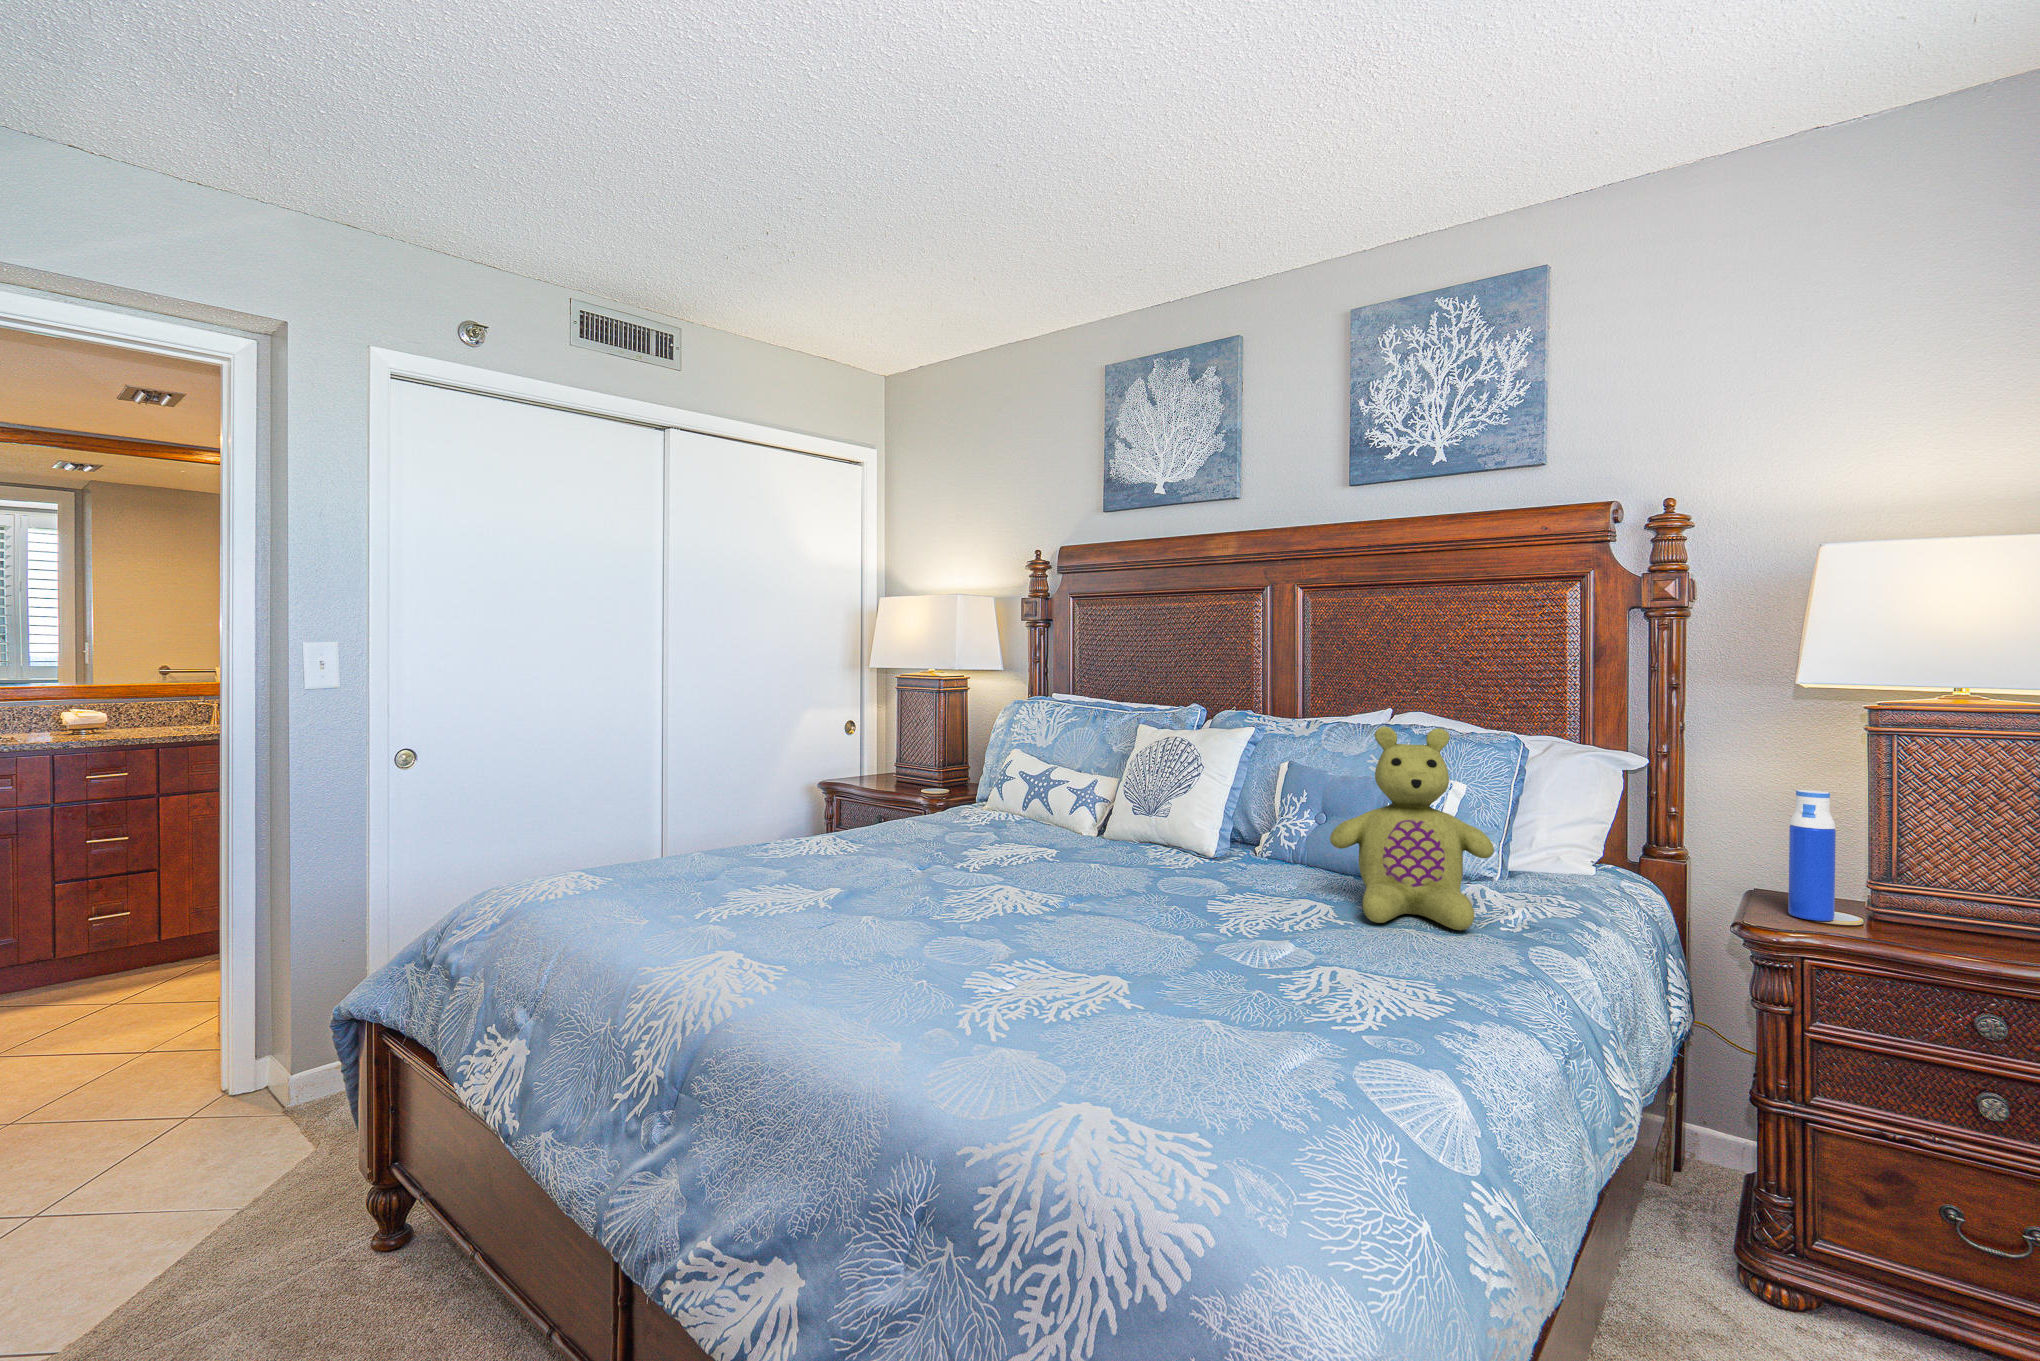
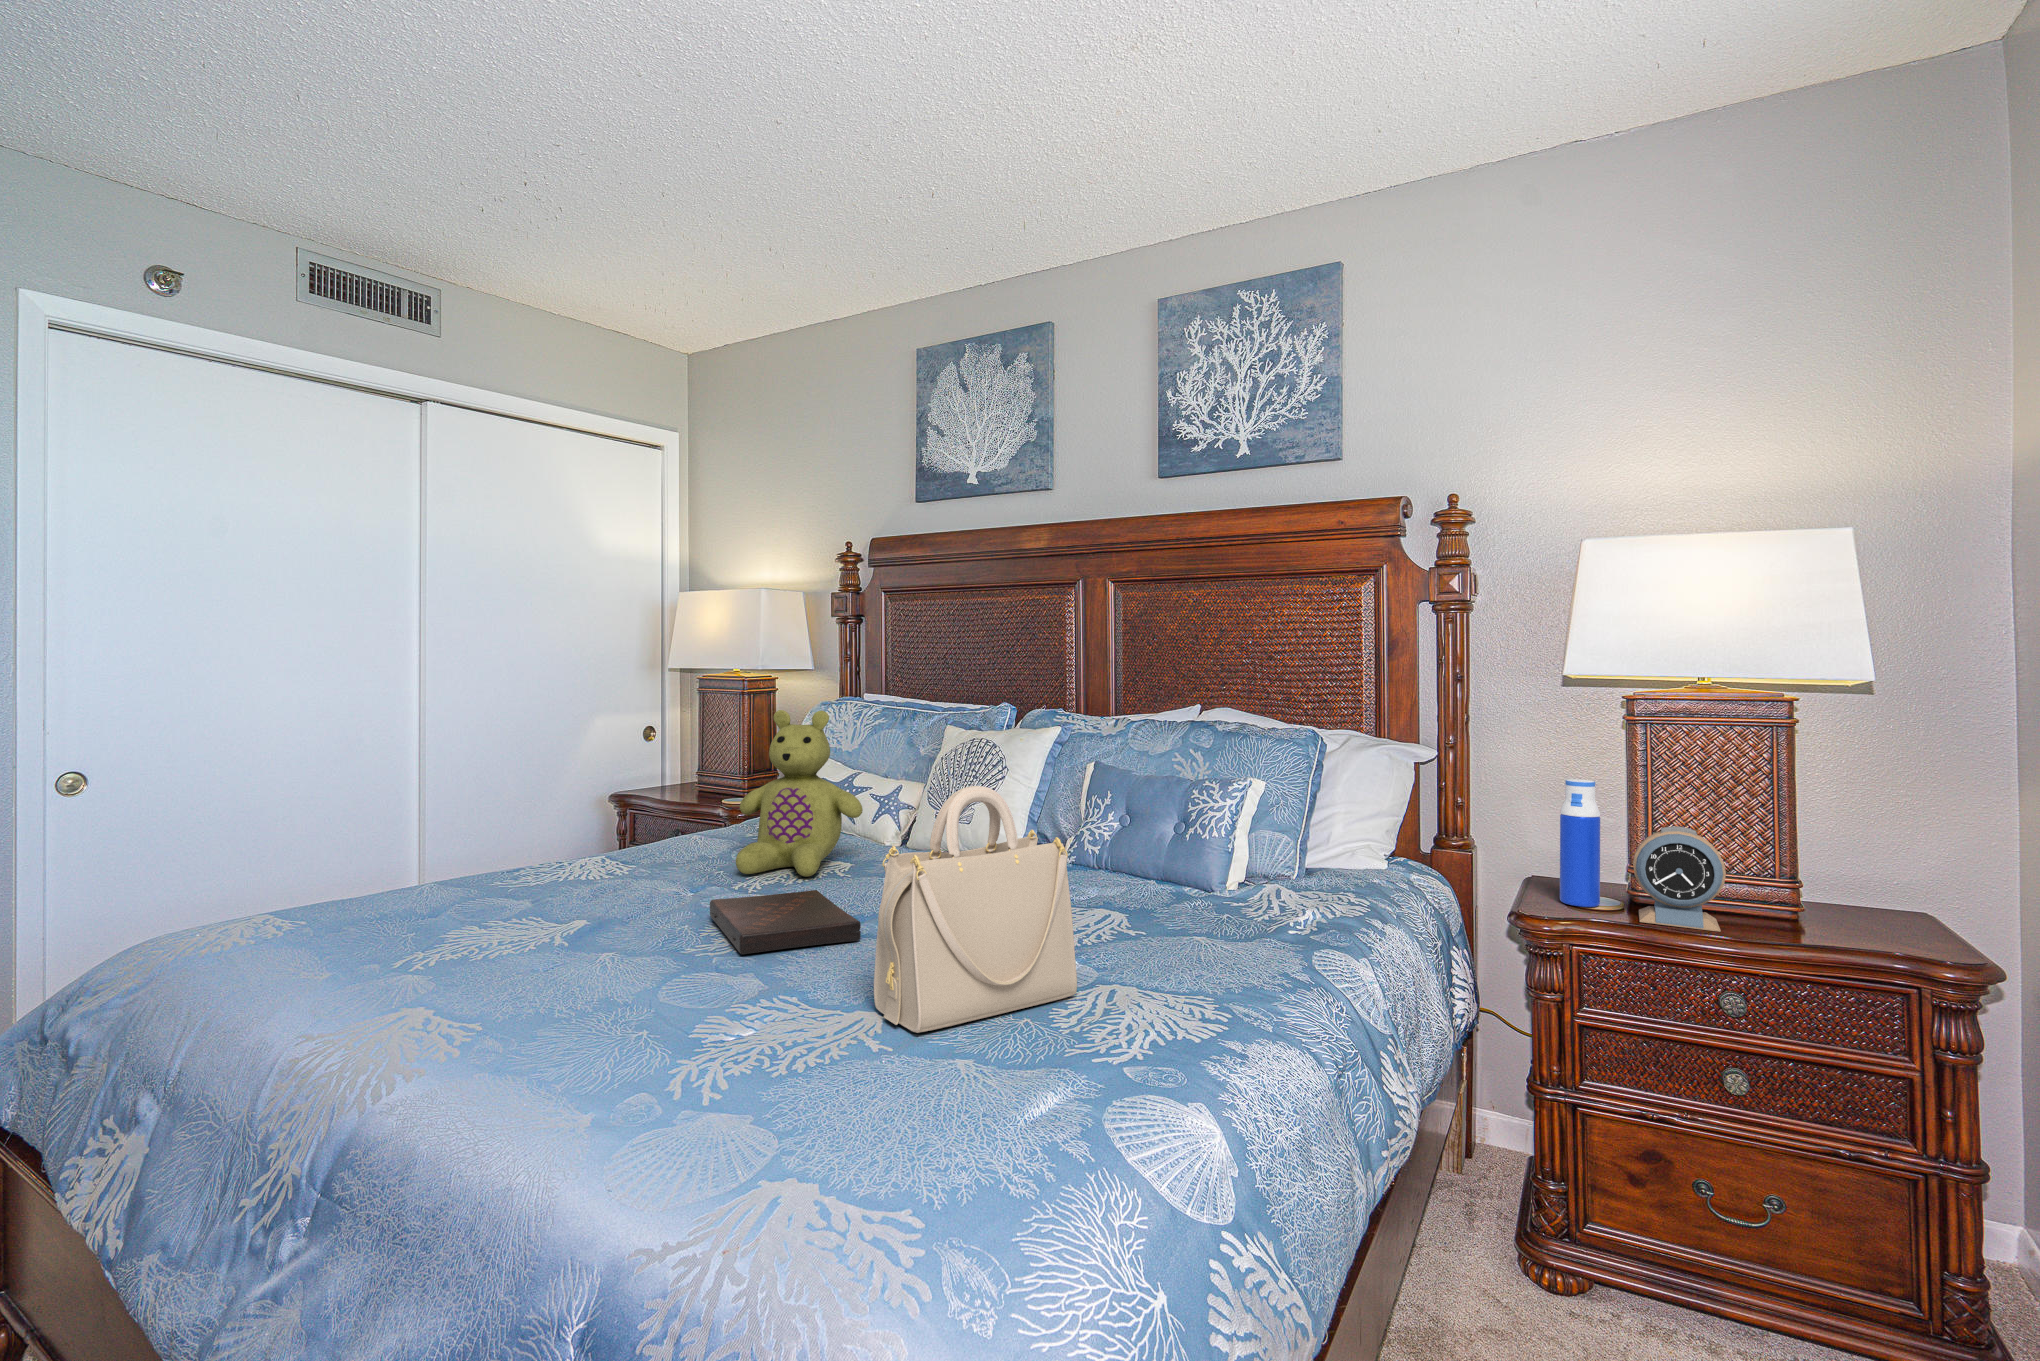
stuffed bear: present [1330,727,1494,930] -> present [736,710,863,877]
handbag: none [1119,775,1305,994] -> present [874,786,1077,1033]
alarm clock: none [1874,841,1983,951] -> present [1633,826,1726,932]
book: none [947,870,1089,922] -> present [710,890,861,954]

